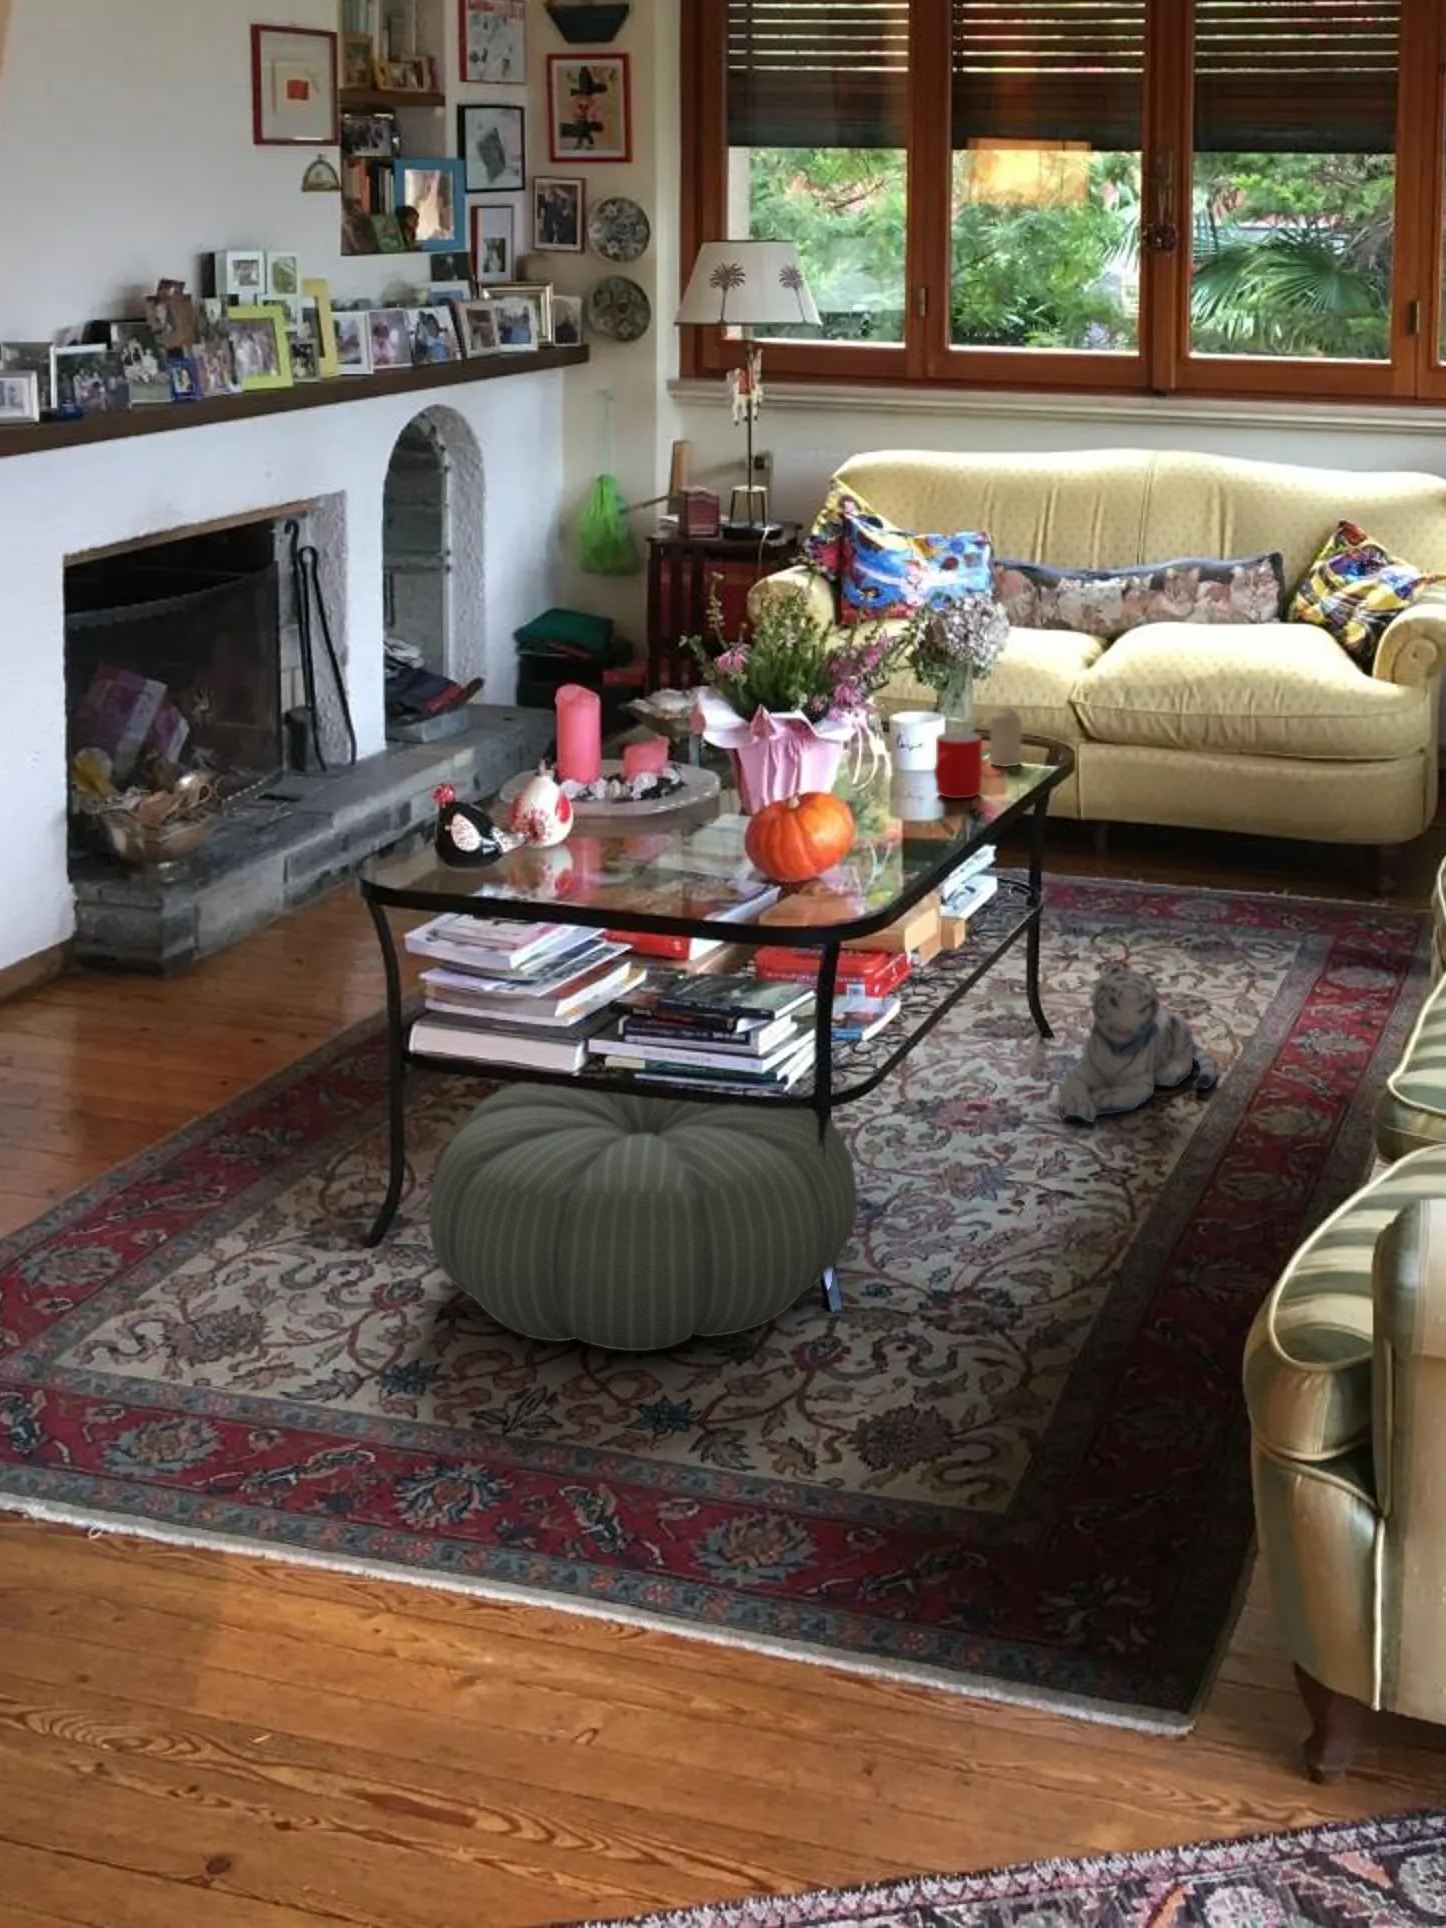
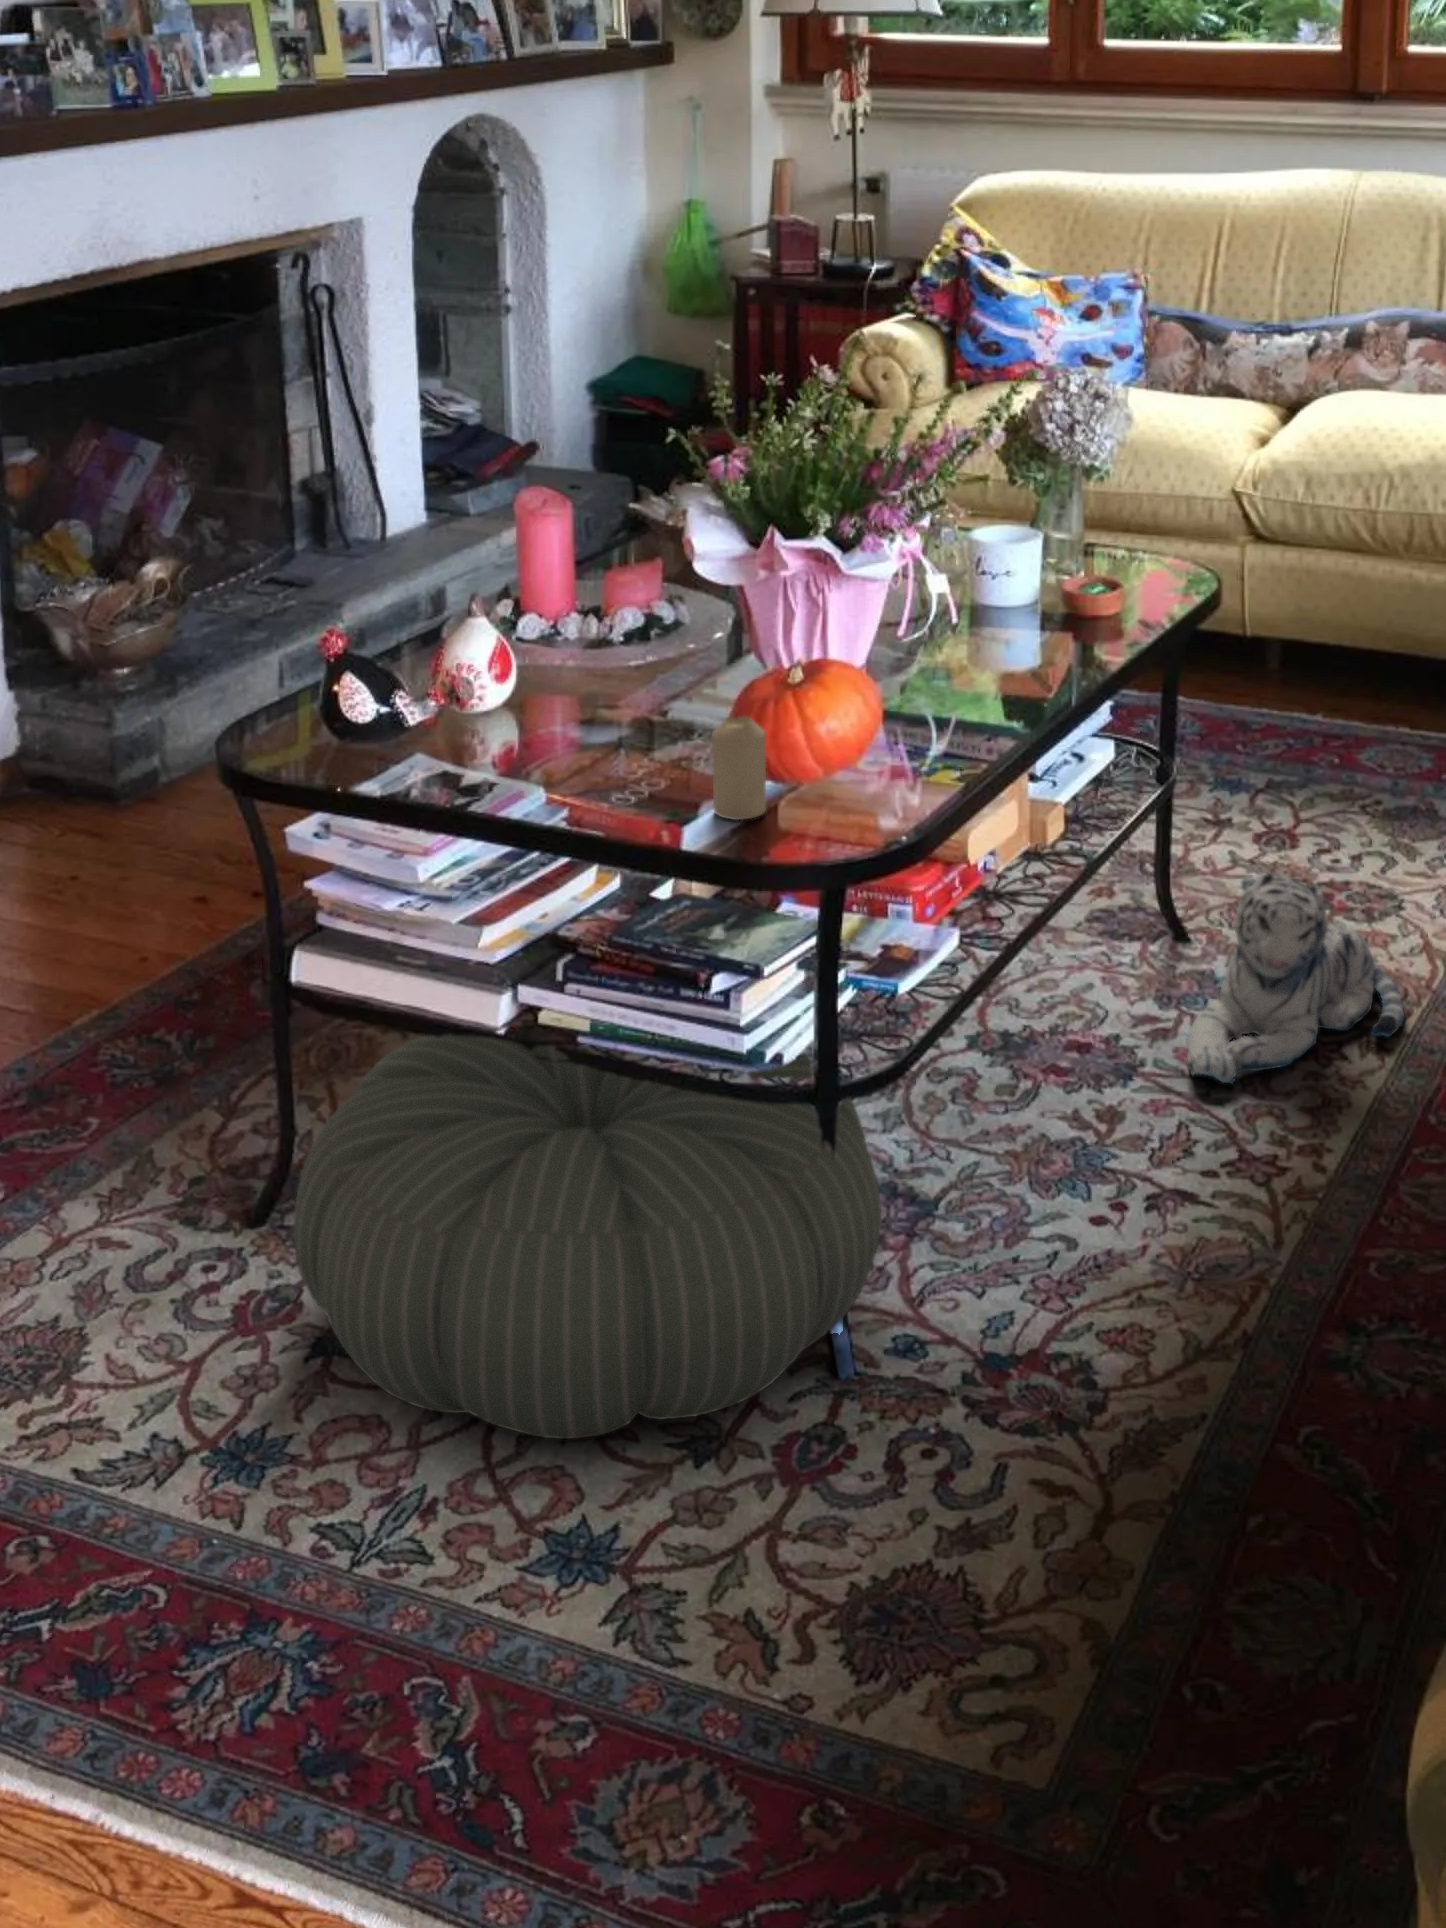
candle: present [990,708,1021,766] -> present [712,716,766,820]
mug: present [934,732,982,798] -> none [1023,555,1091,646]

